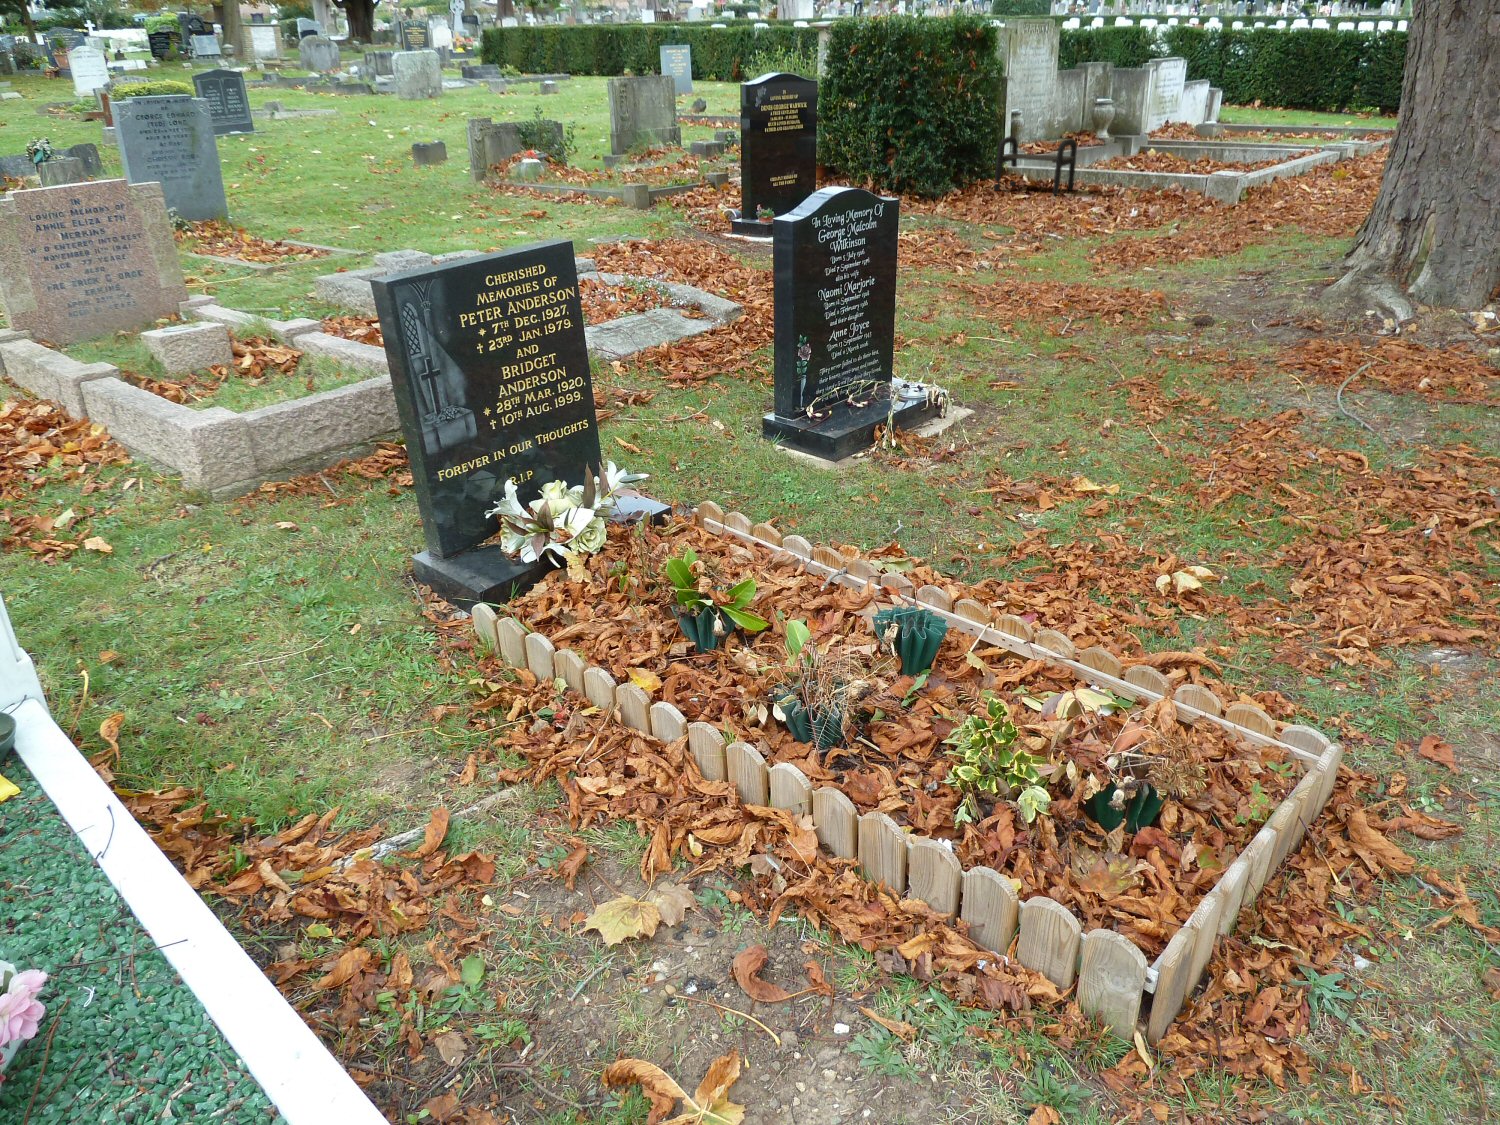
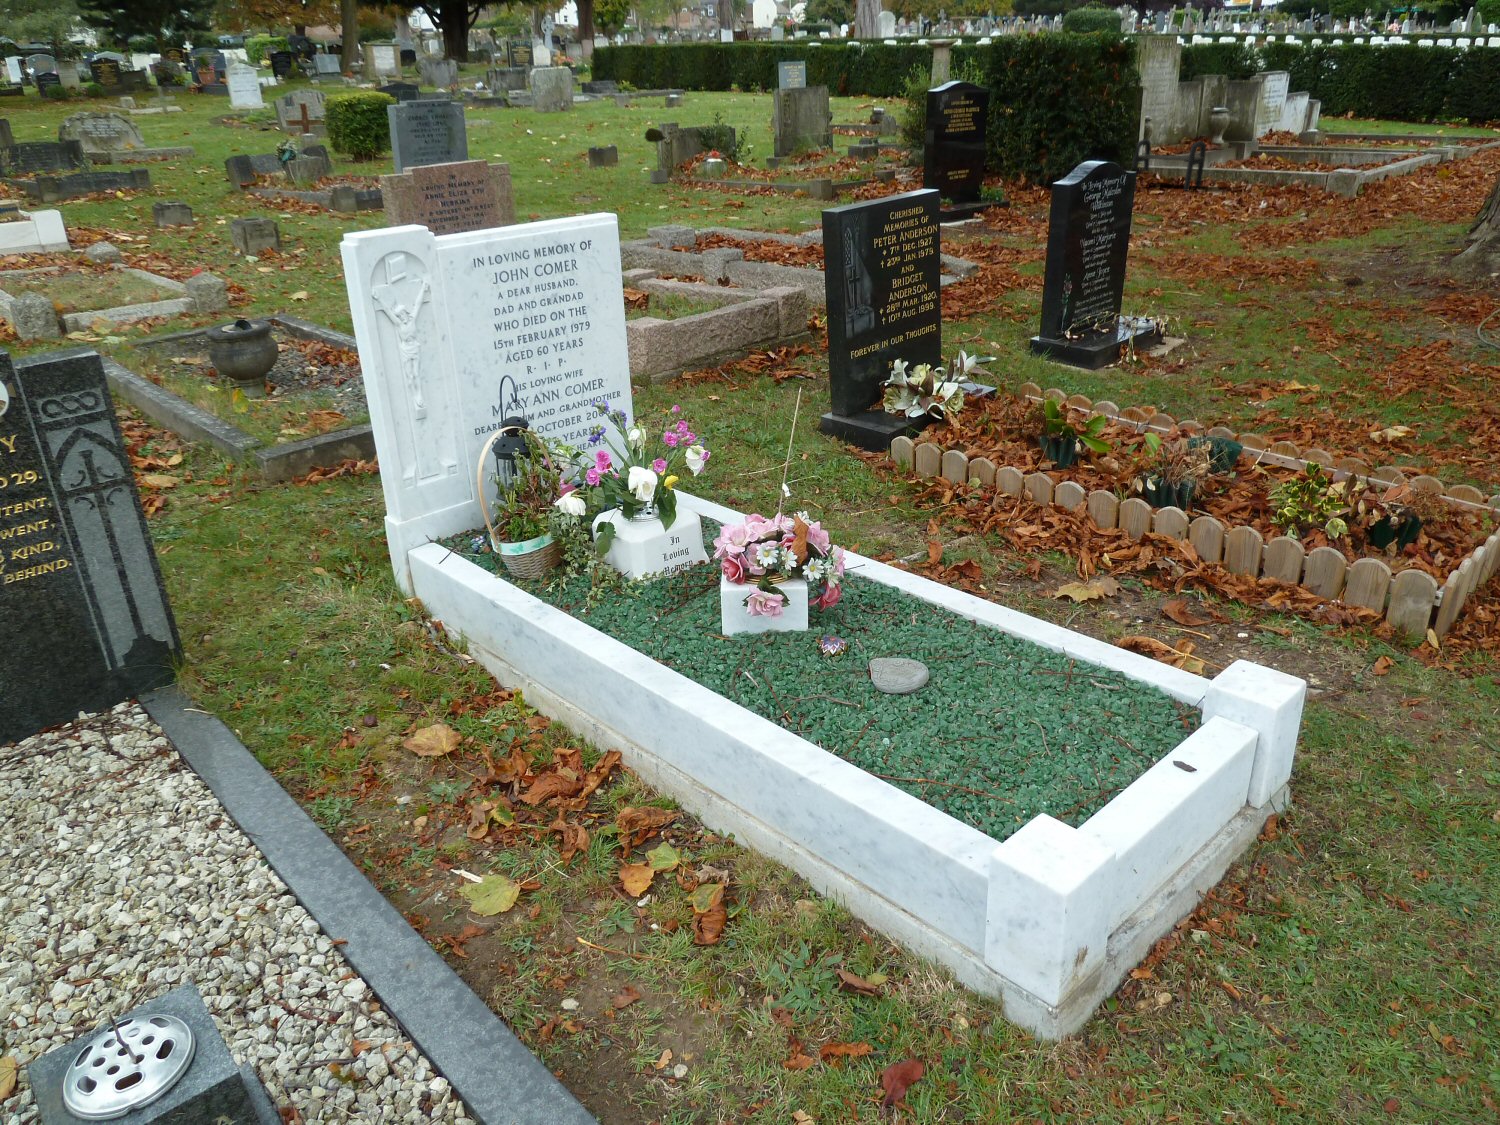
potted tree: none [447,122,478,186] -> present [645,128,668,183]

